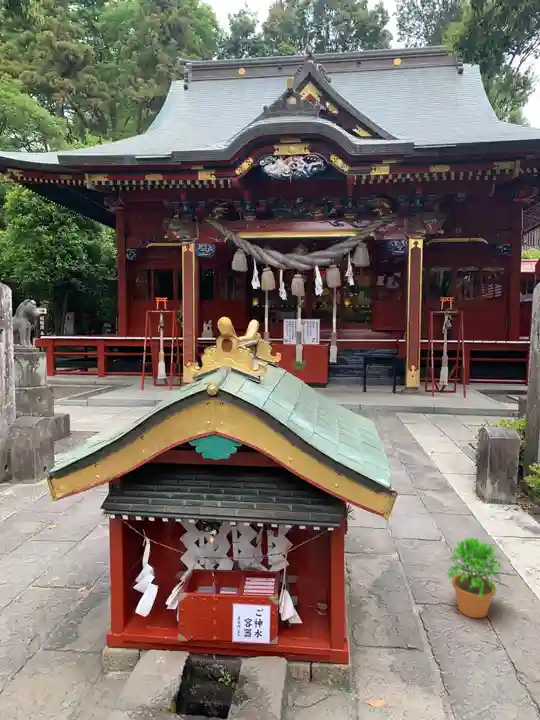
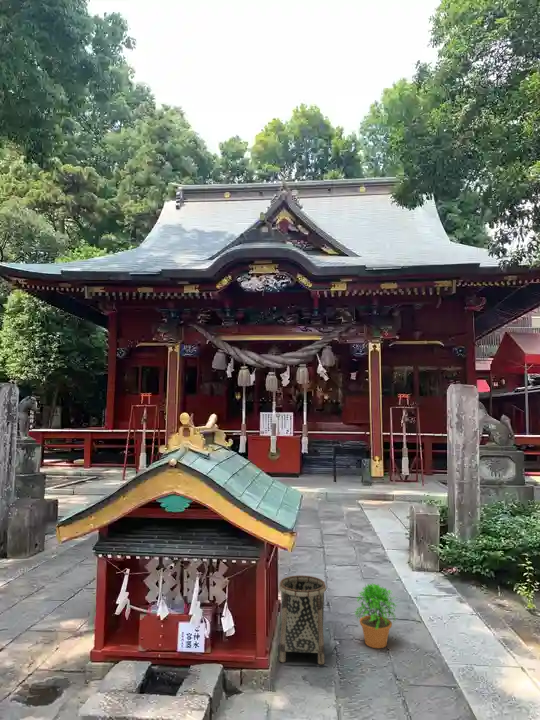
basket: none [352,528,416,645] -> present [279,575,326,664]

